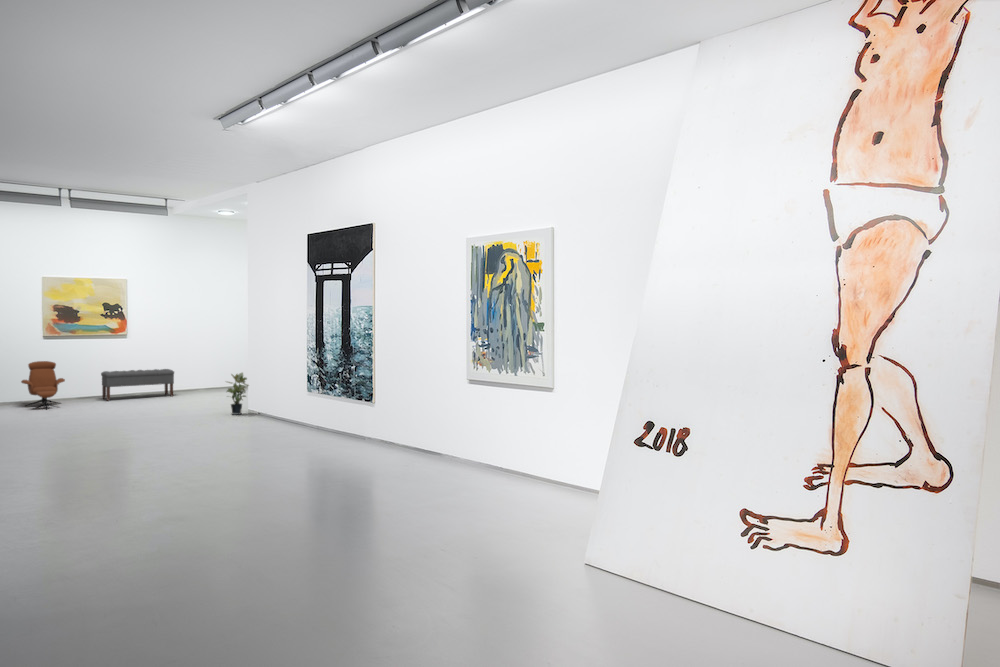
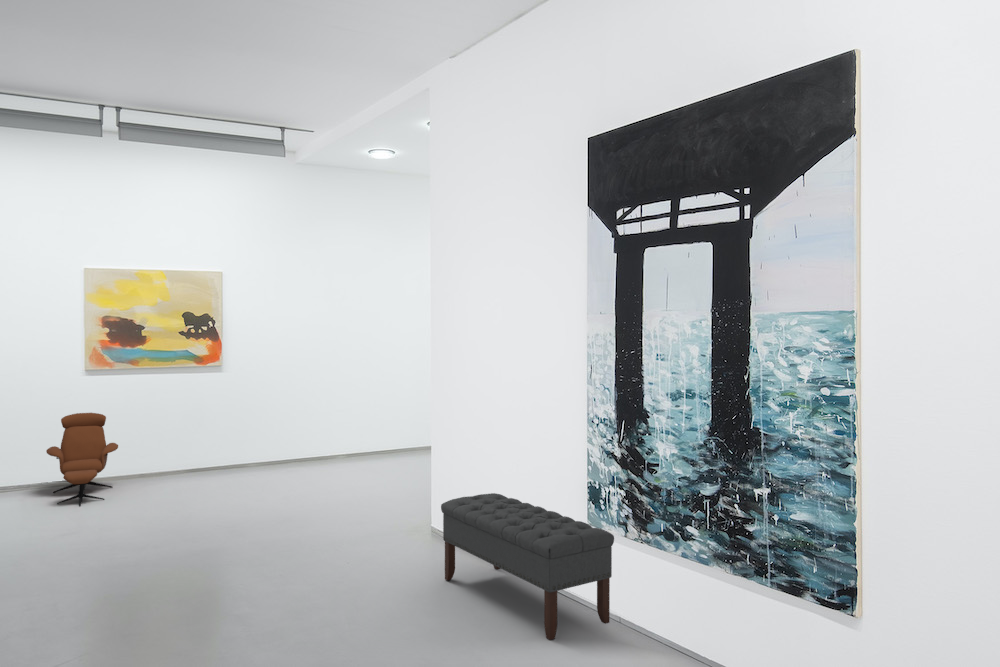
bench: present [101,369,174,401] -> present [441,493,614,640]
potted plant: present [227,373,248,415] -> none [388,452,435,541]

